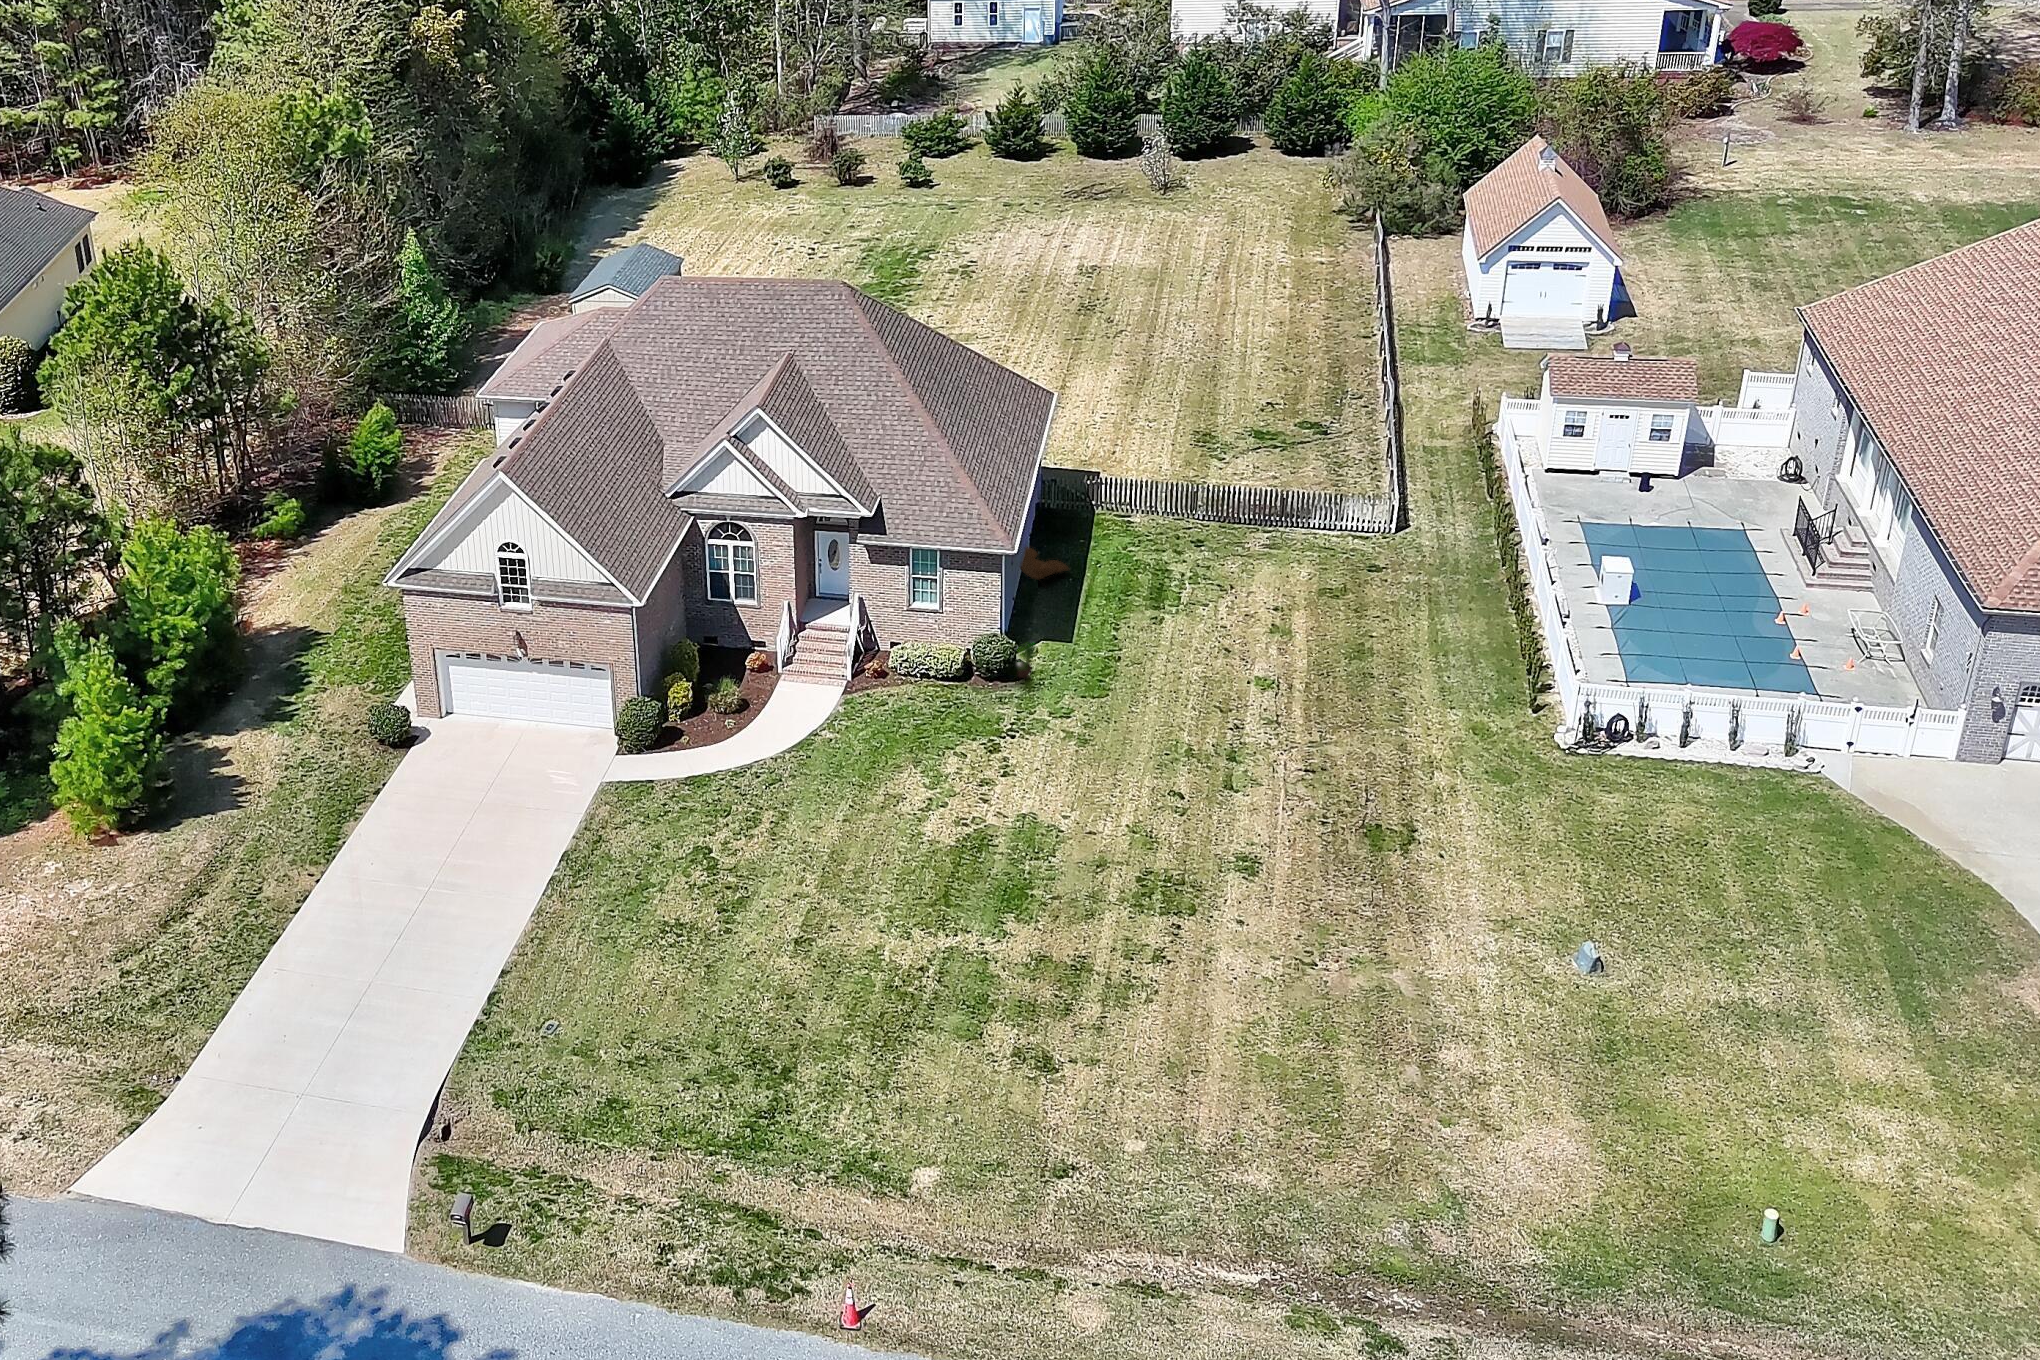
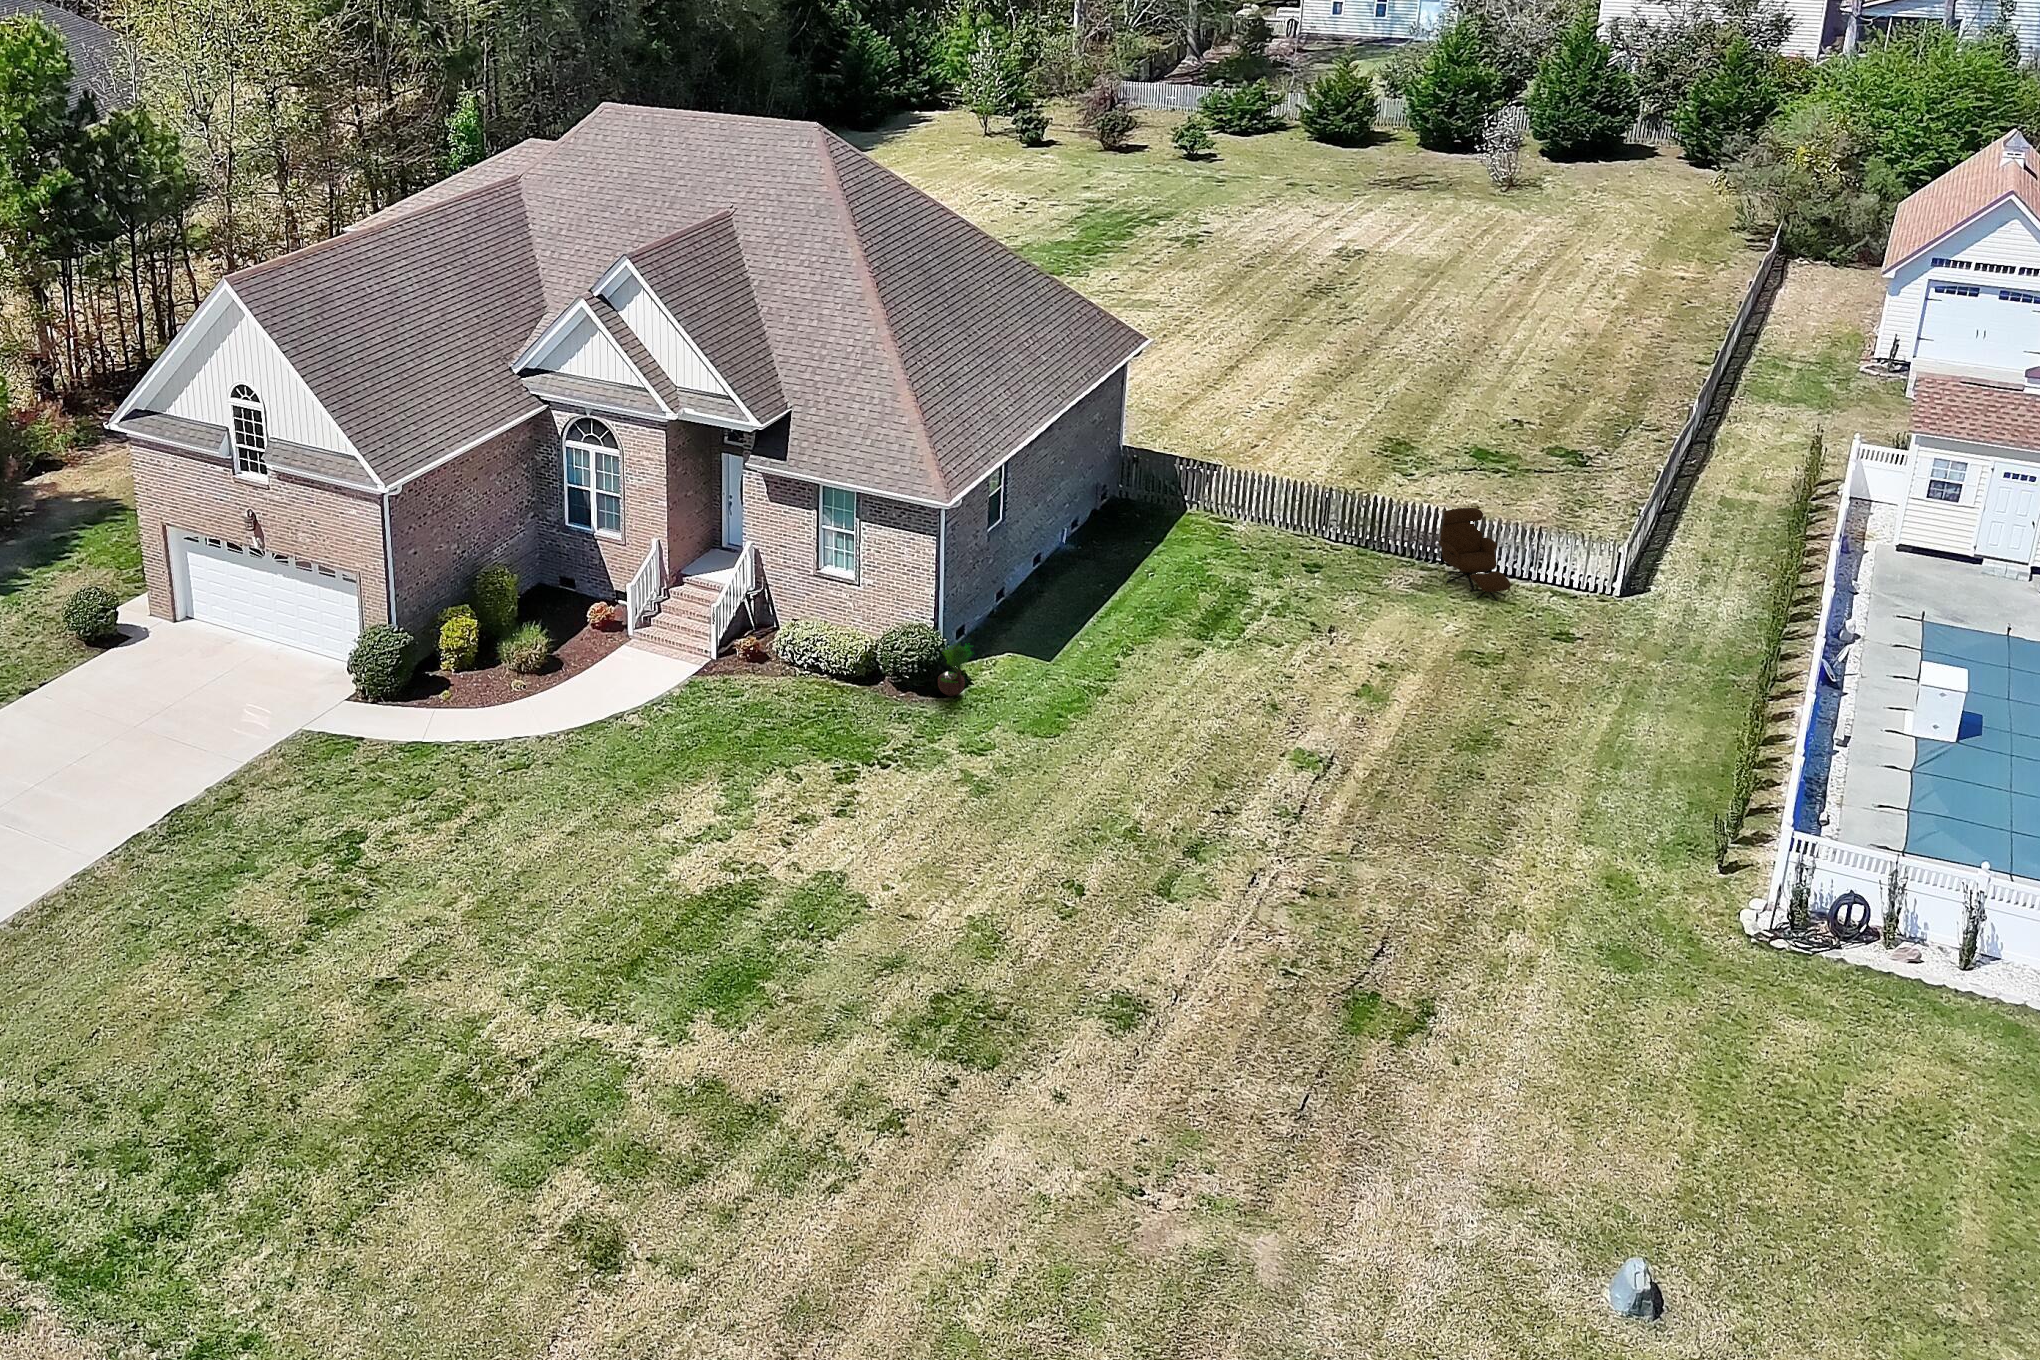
lounge chair: present [1021,547,1070,580] -> present [1439,508,1511,601]

